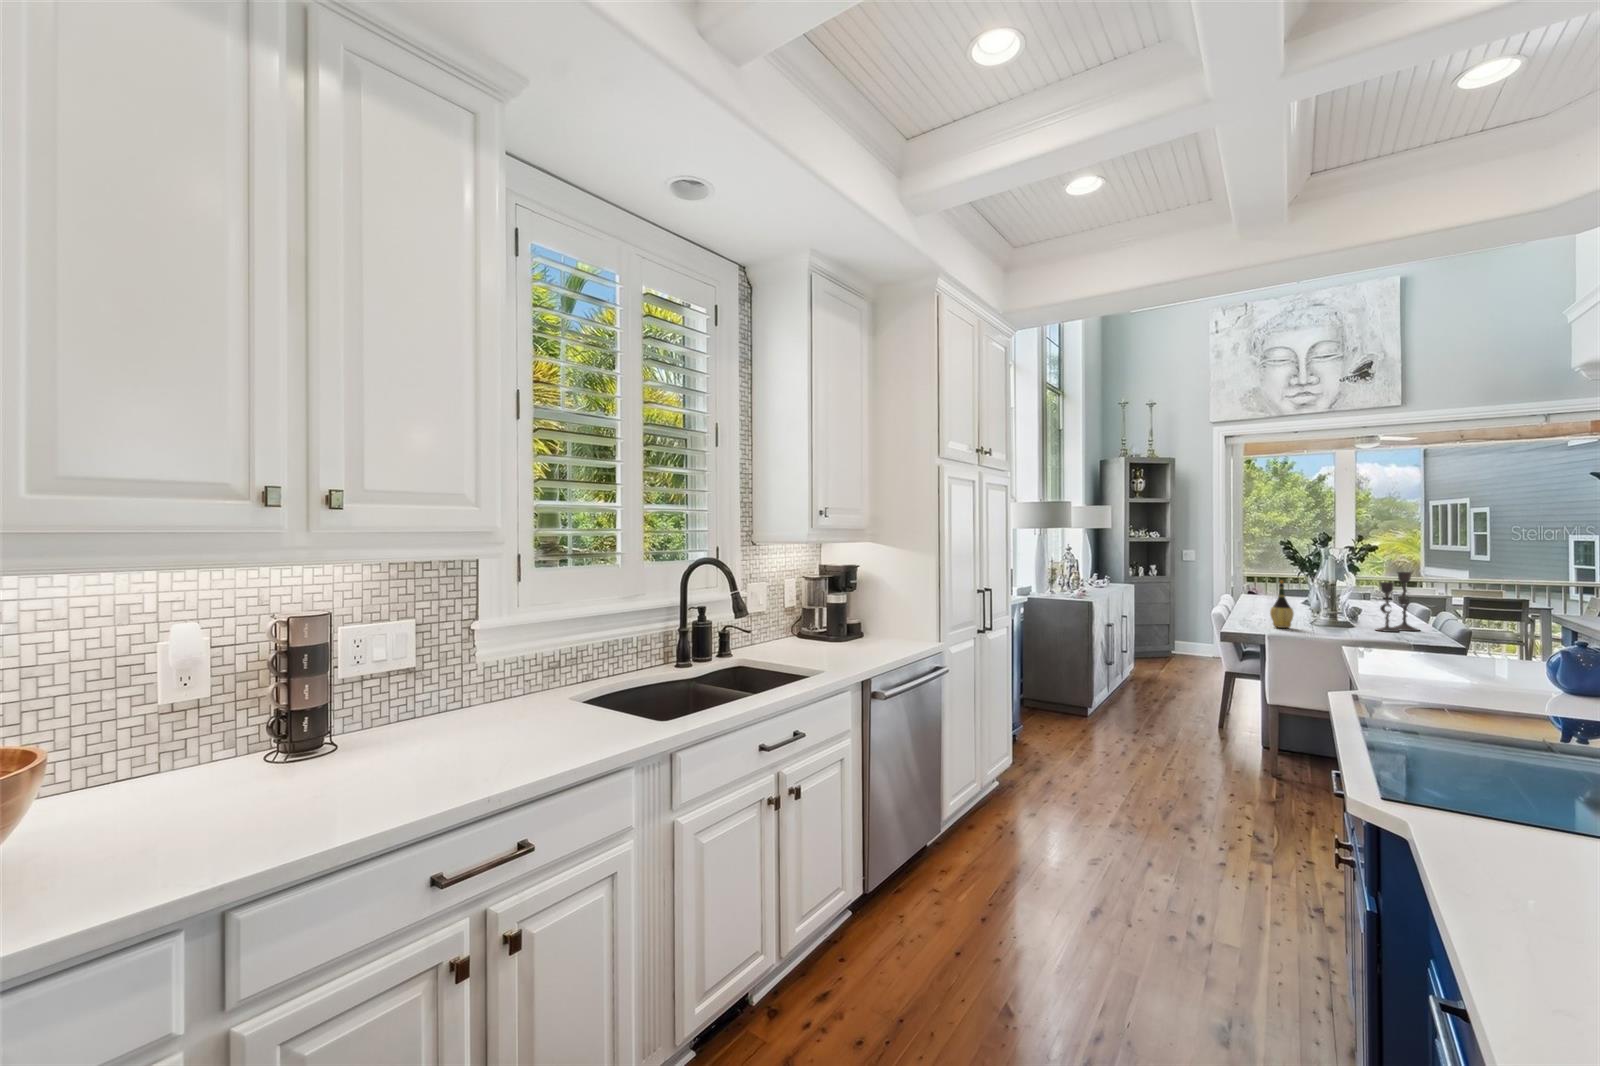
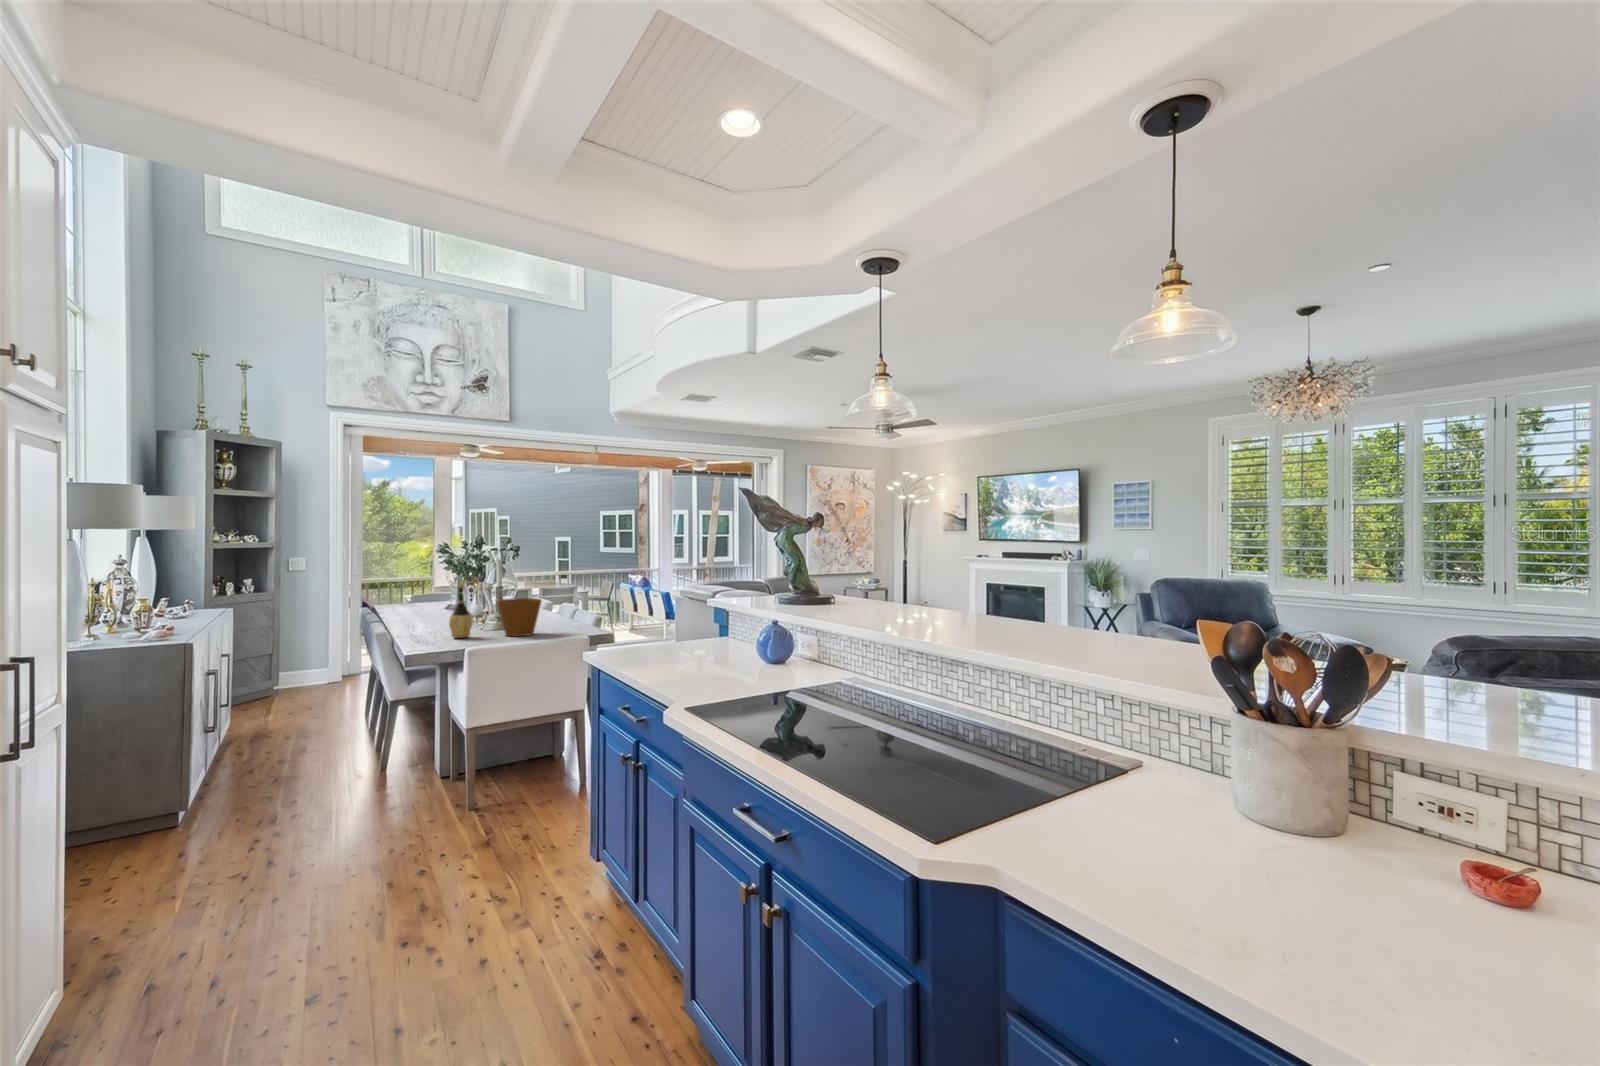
candlestick: present [1376,572,1419,632] -> none [539,570,570,628]
flower pot: none [1318,597,1369,635] -> present [497,598,541,636]

